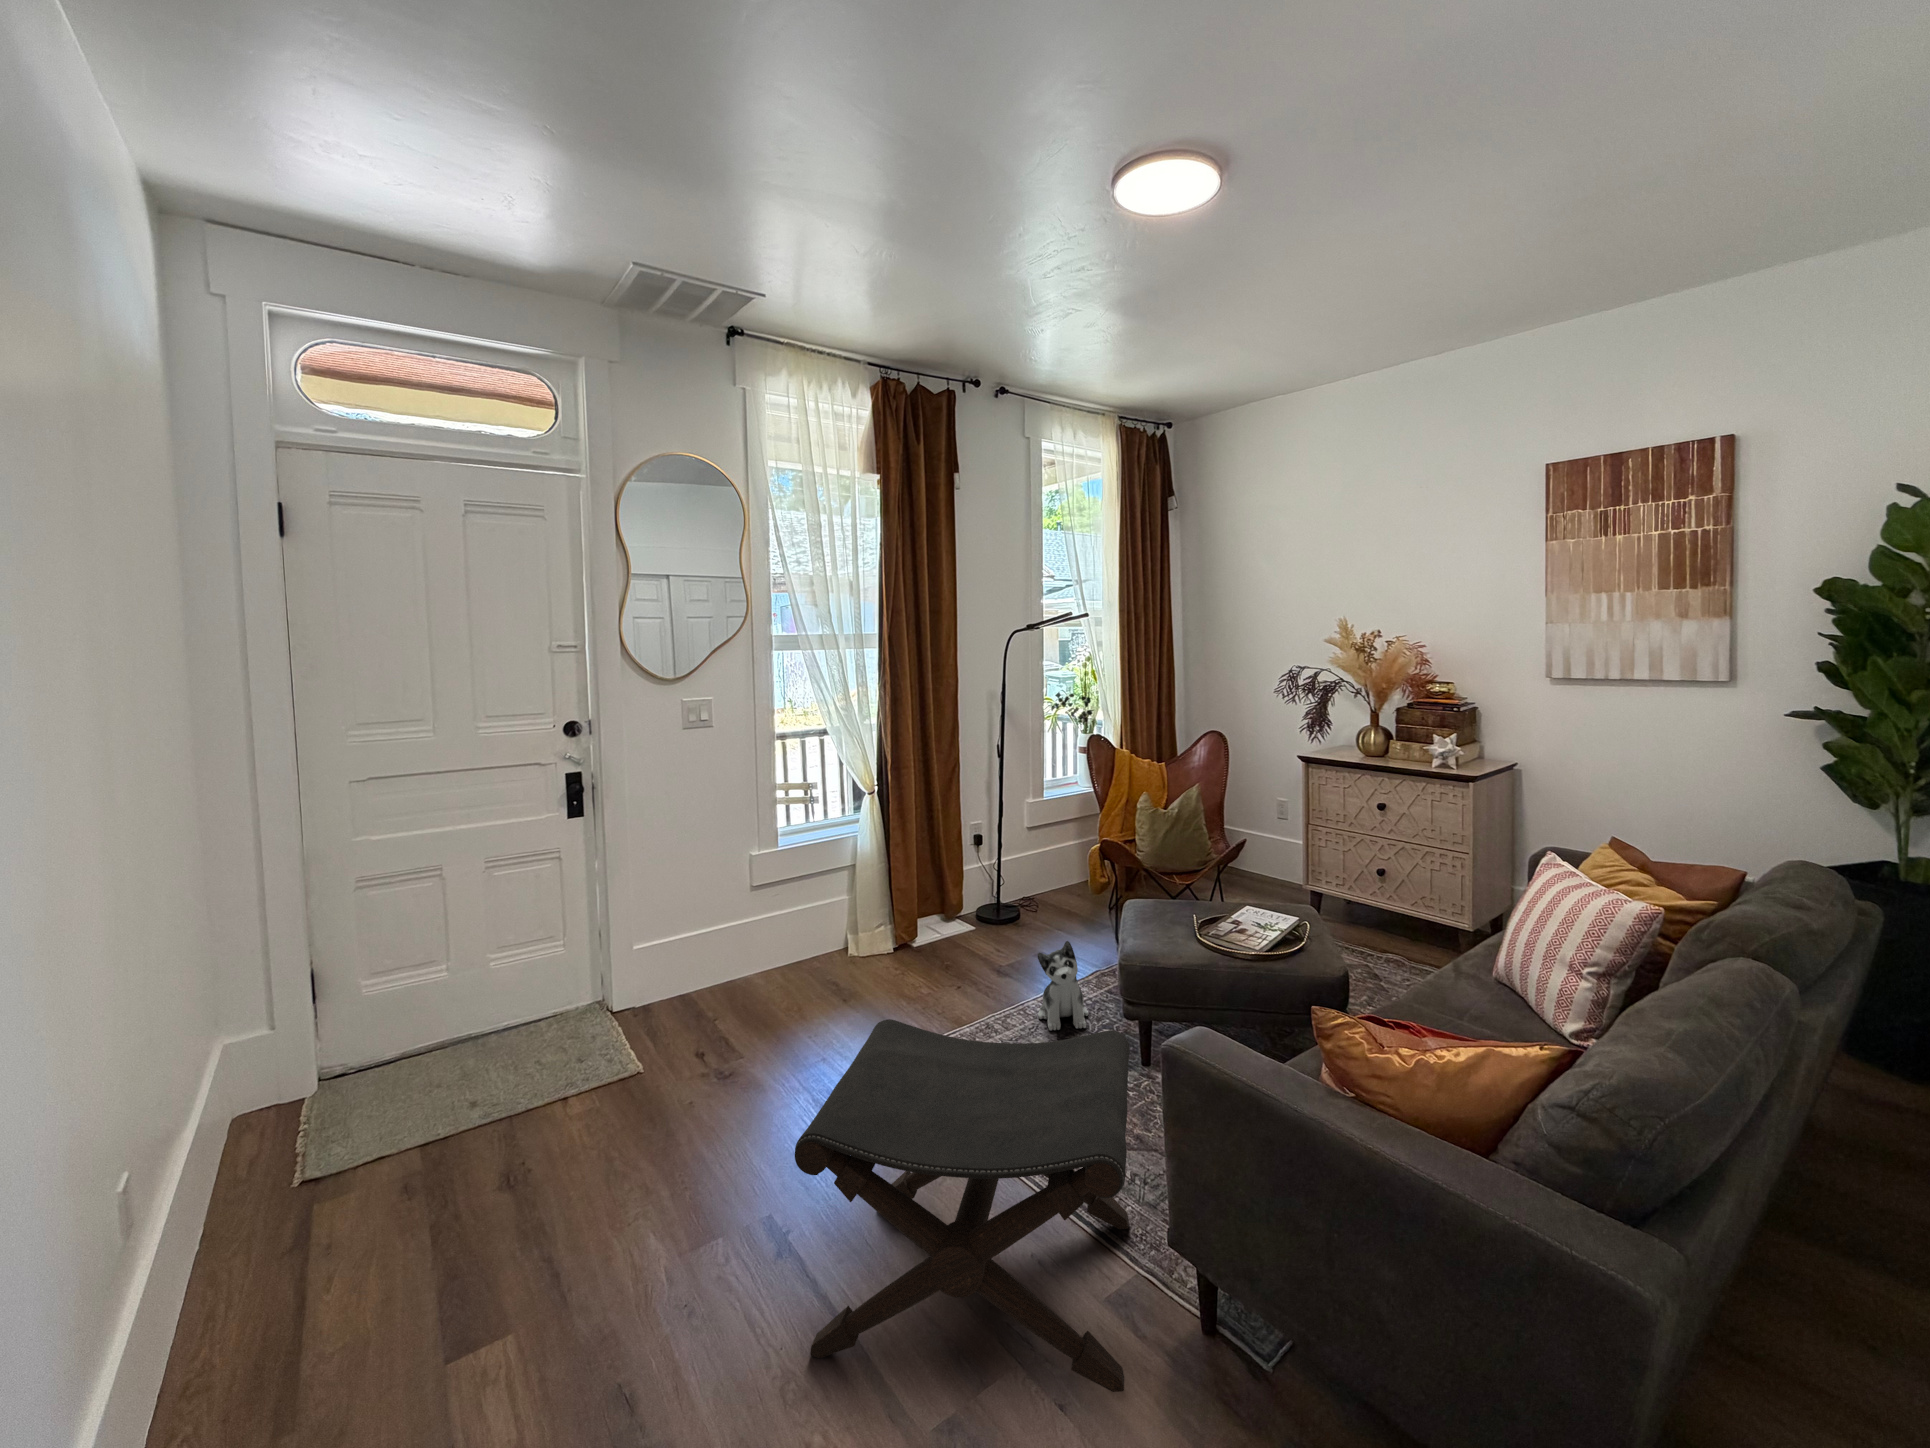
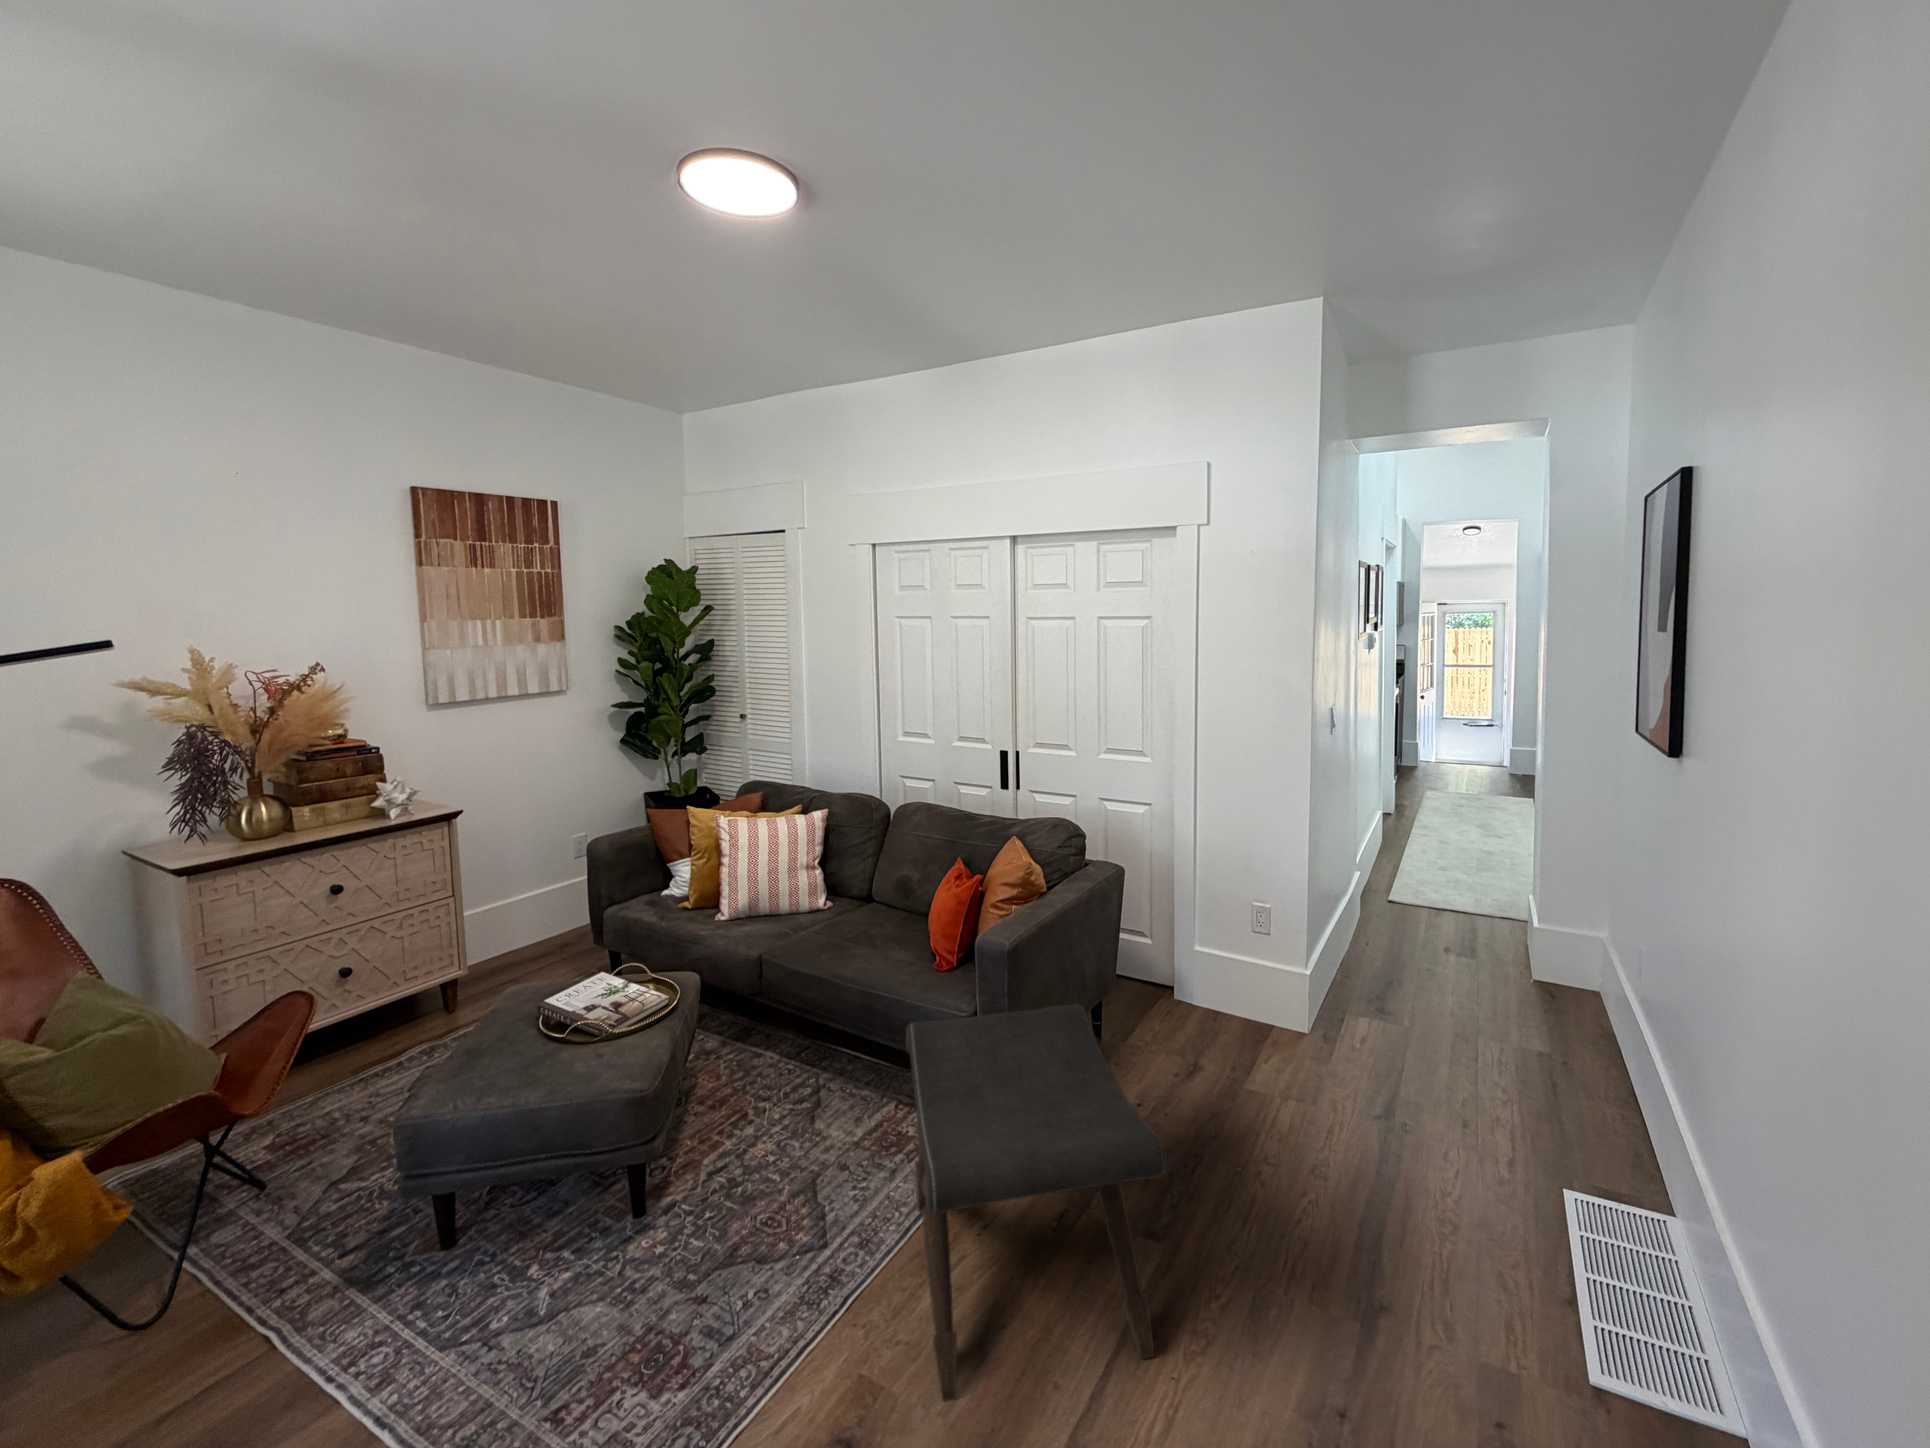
plush toy: present [1038,941,1089,1030] -> none [368,1195,525,1372]

